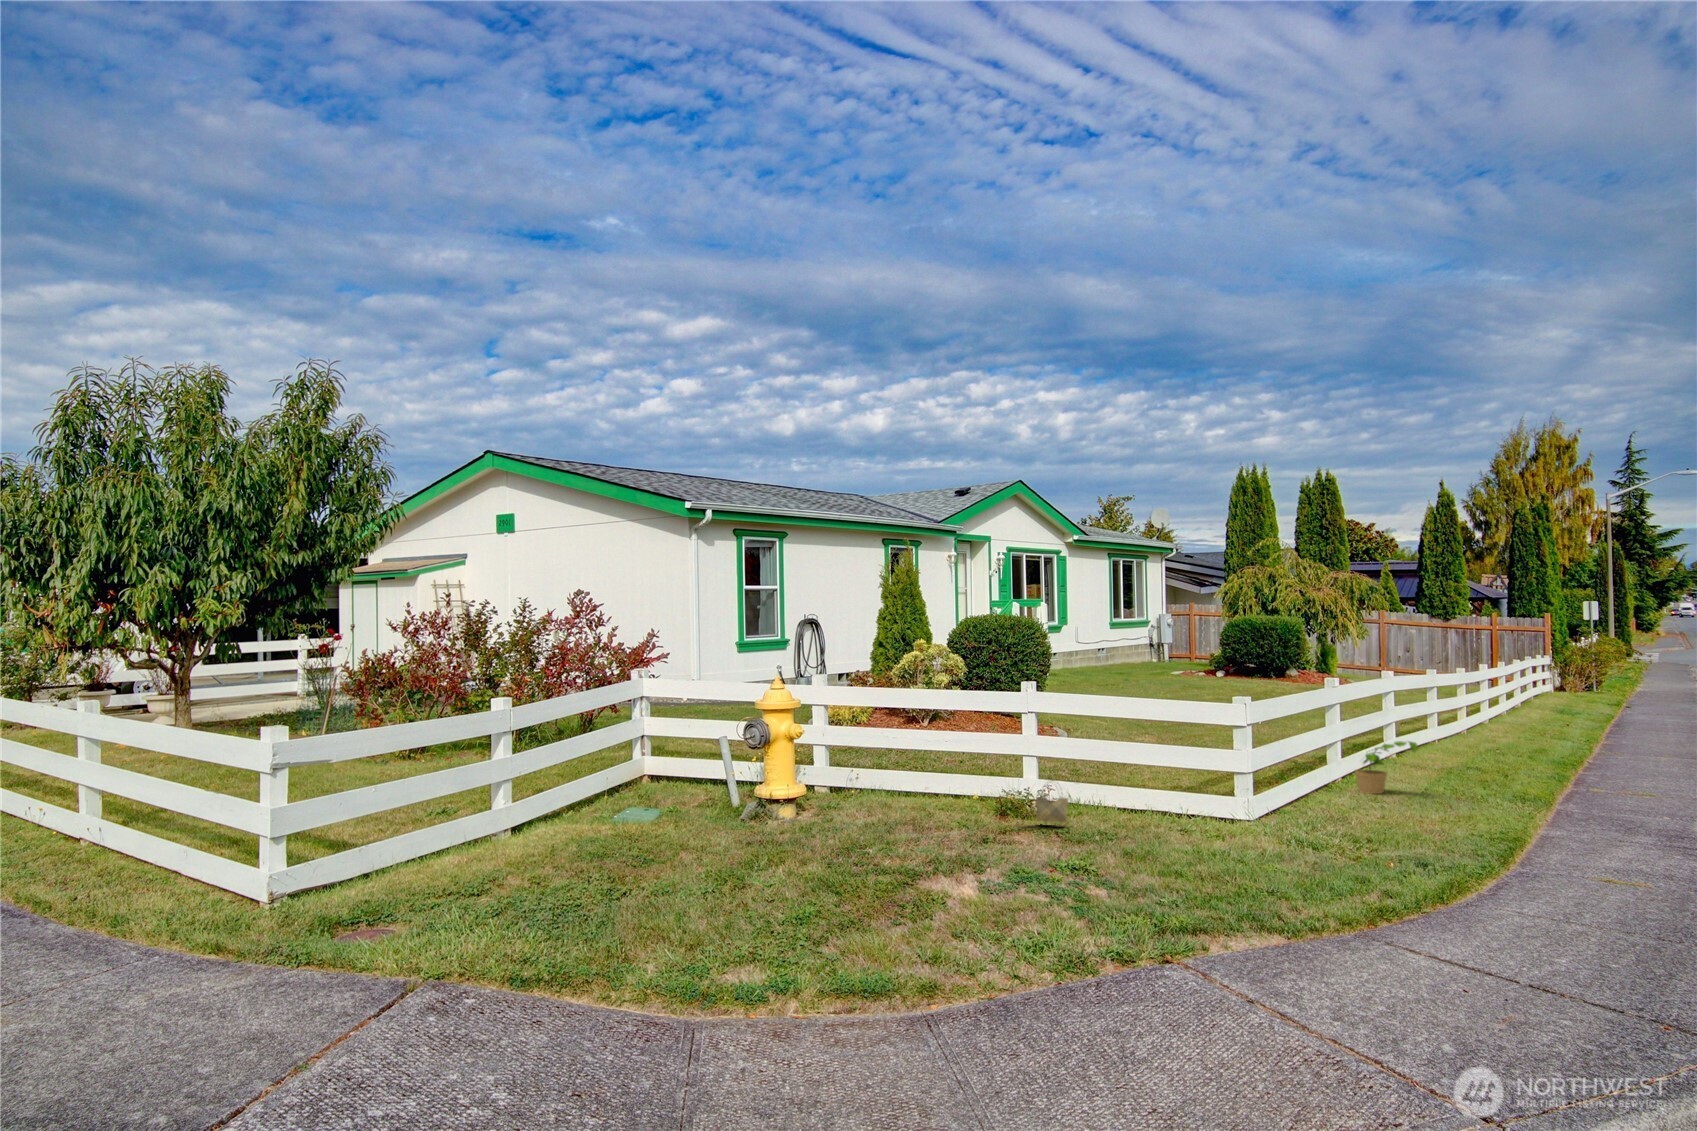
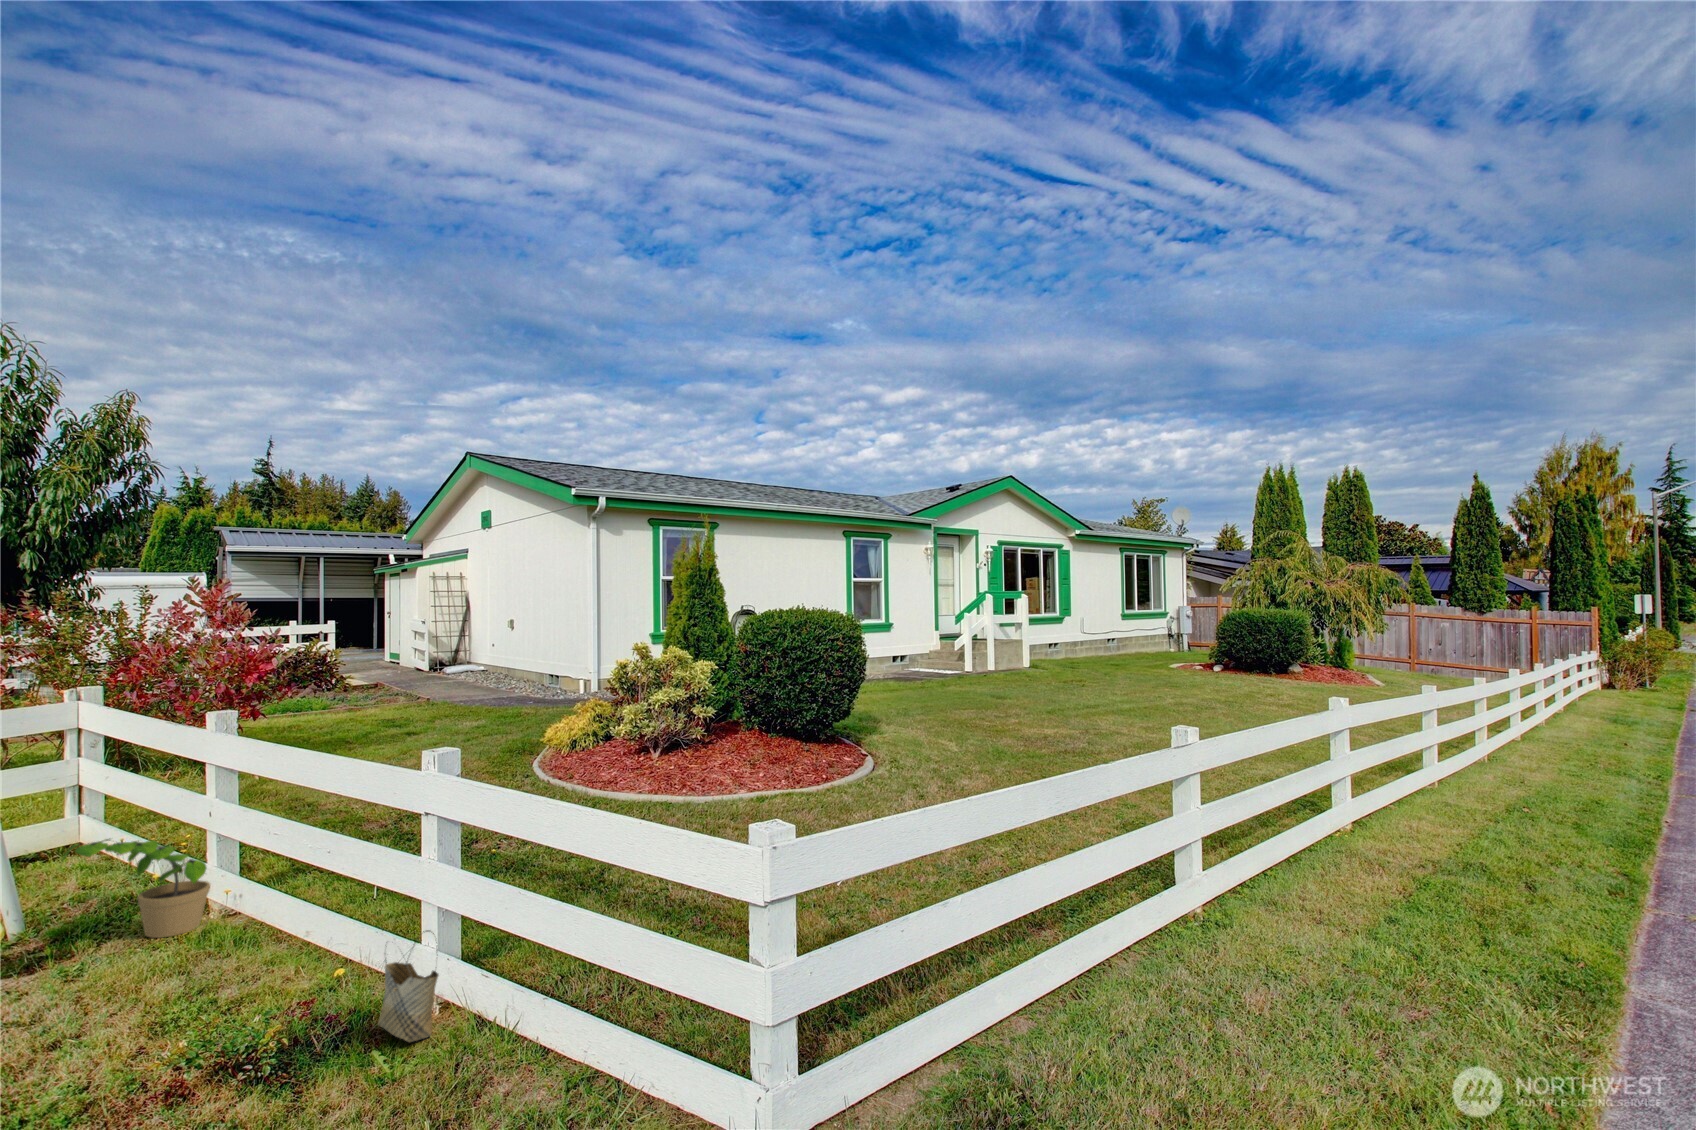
potted plant: present [1355,741,1418,794] -> present [62,838,210,938]

